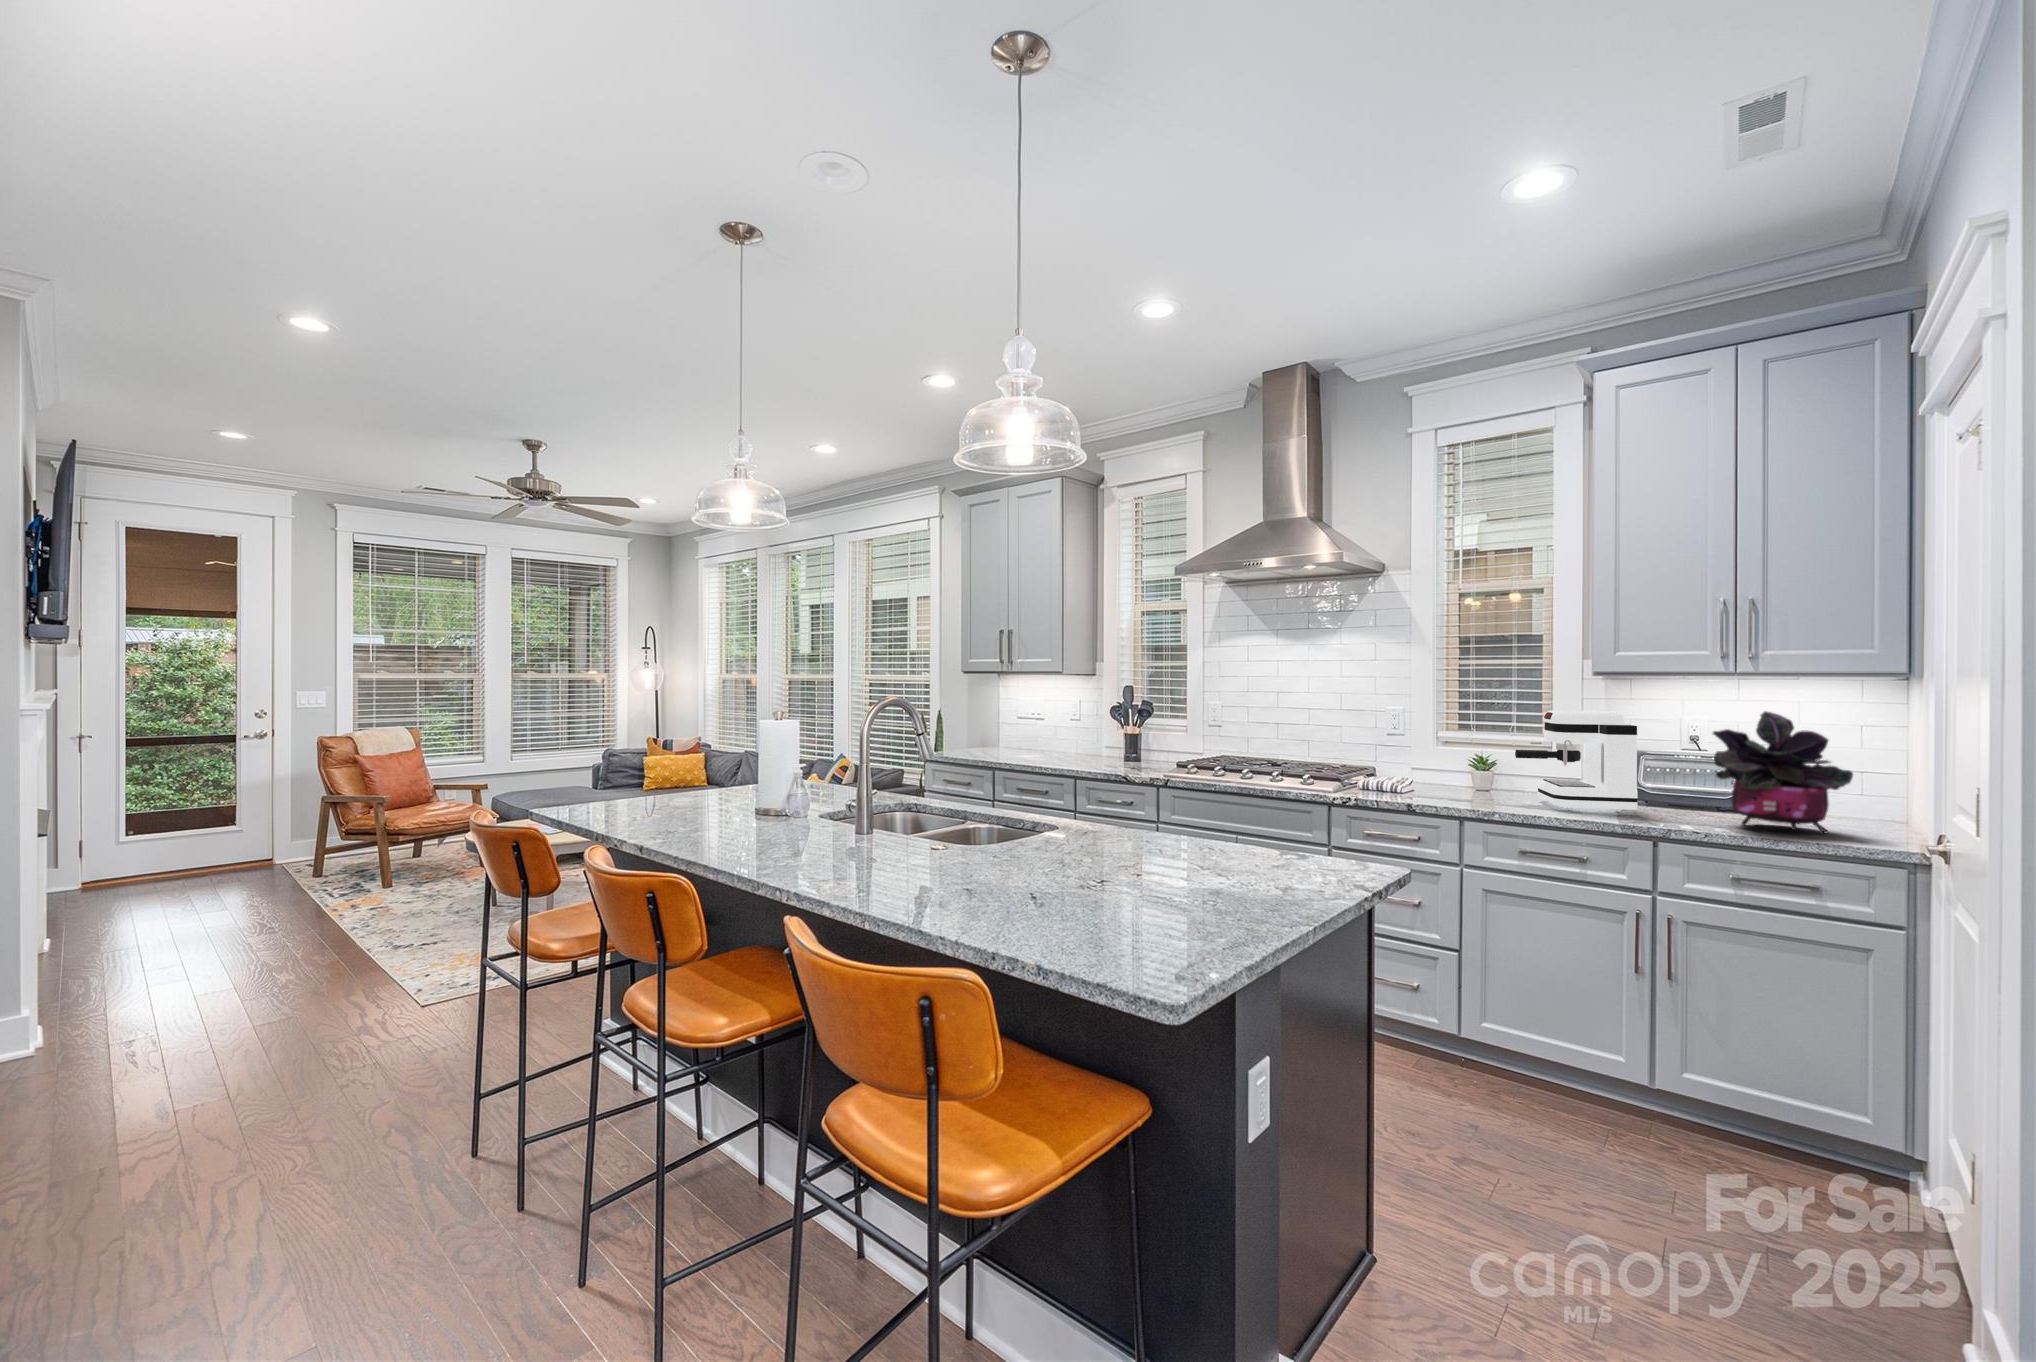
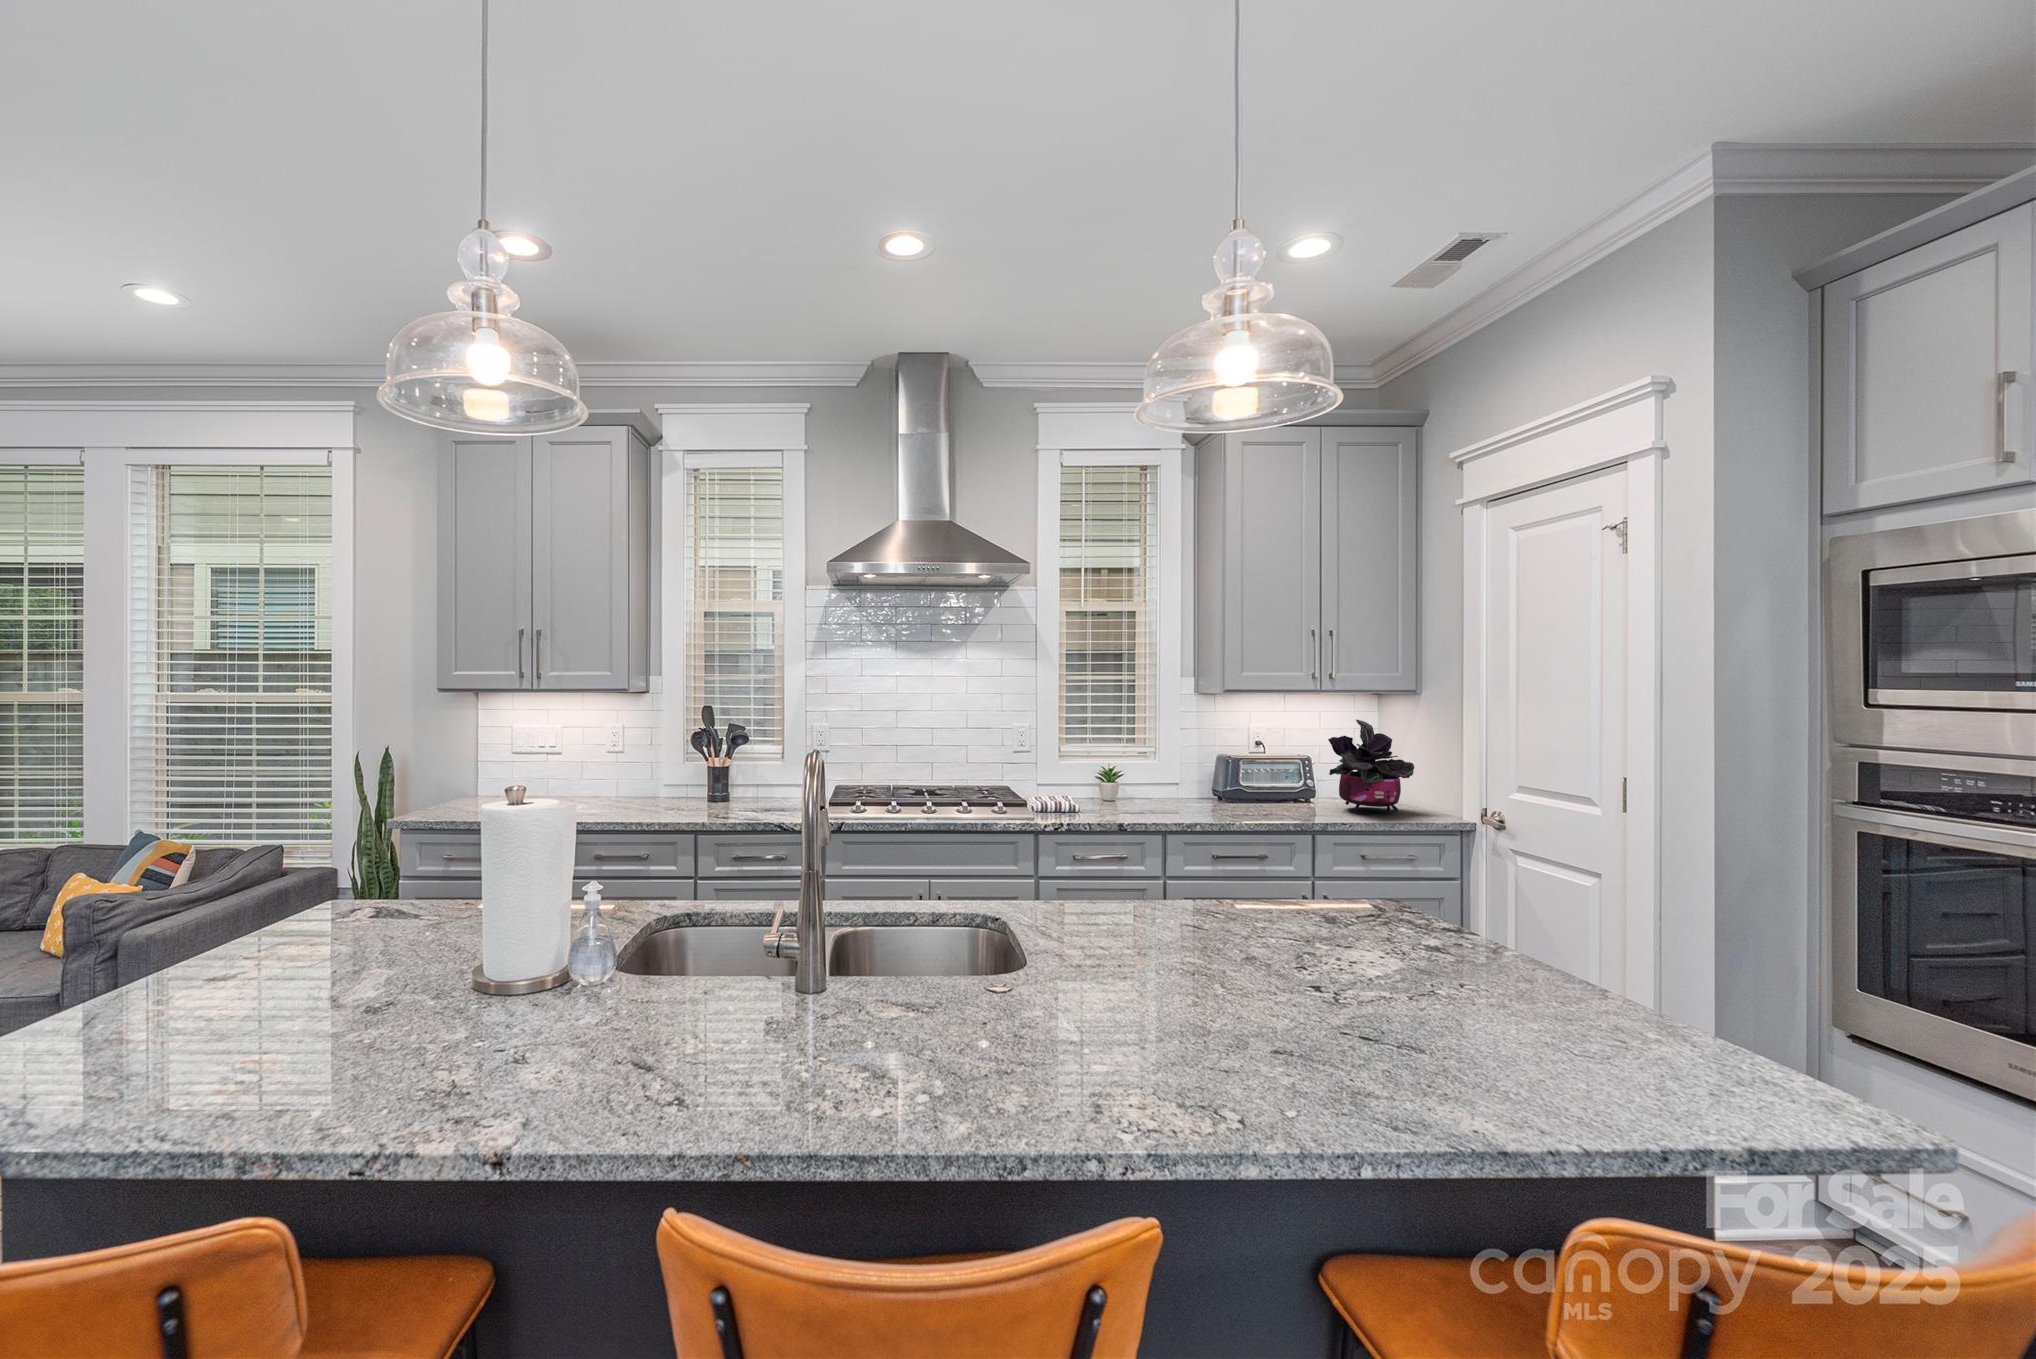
coffee maker: present [1515,710,1638,812] -> none [1181,721,1274,812]

